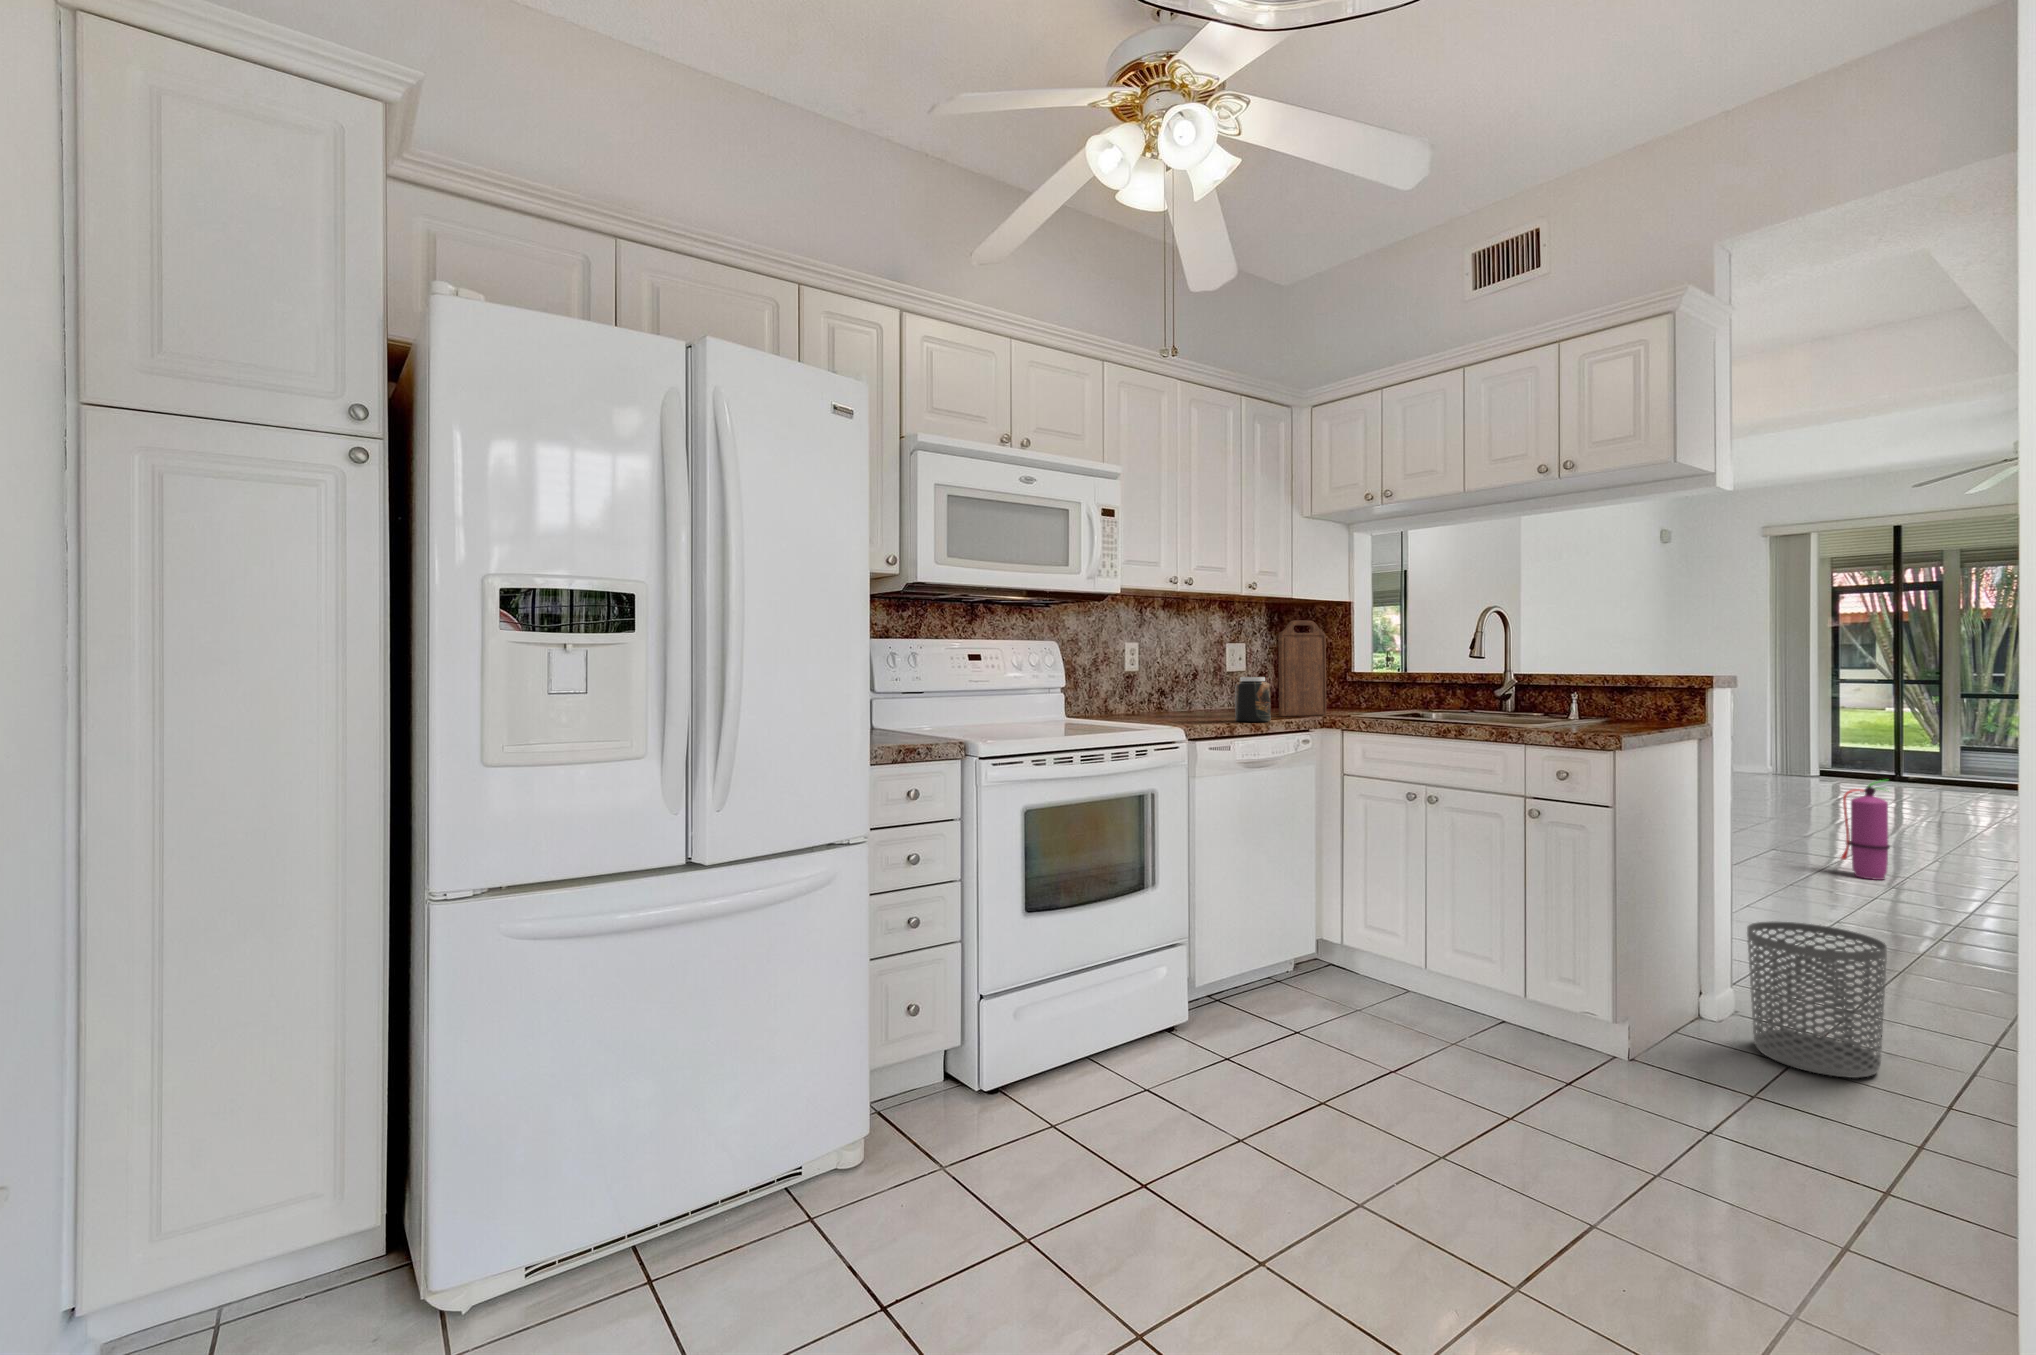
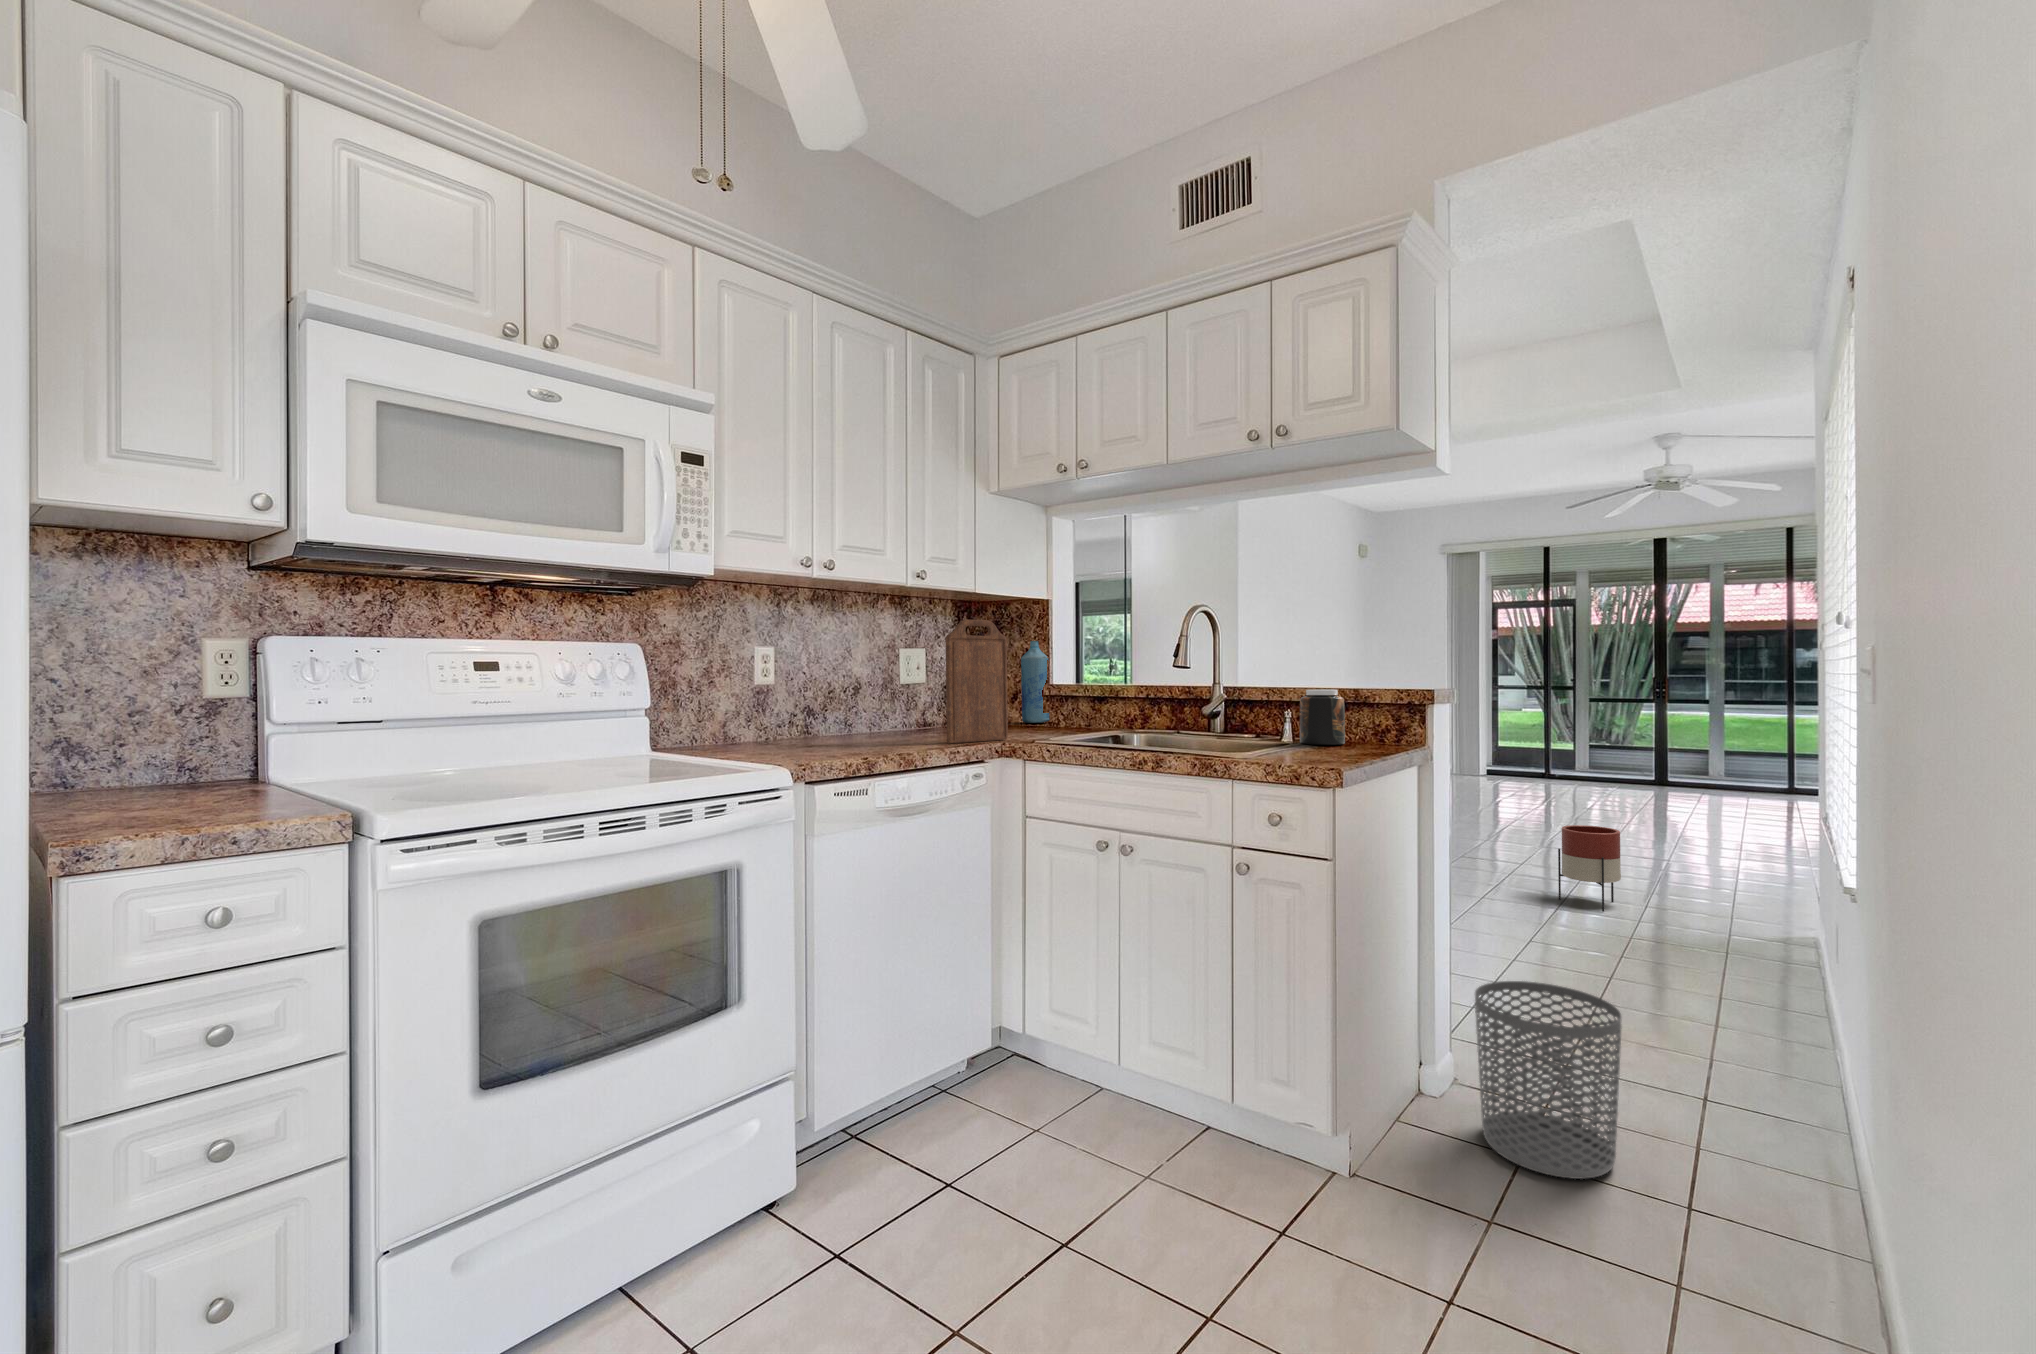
bottle: none [1326,636,1352,705] -> present [1021,641,1050,723]
jar: present [1235,677,1271,722] -> present [1300,690,1345,745]
fire extinguisher: present [1841,780,1890,880] -> none [1519,786,1560,885]
planter: none [1884,818,1958,905] -> present [1558,825,1621,912]

